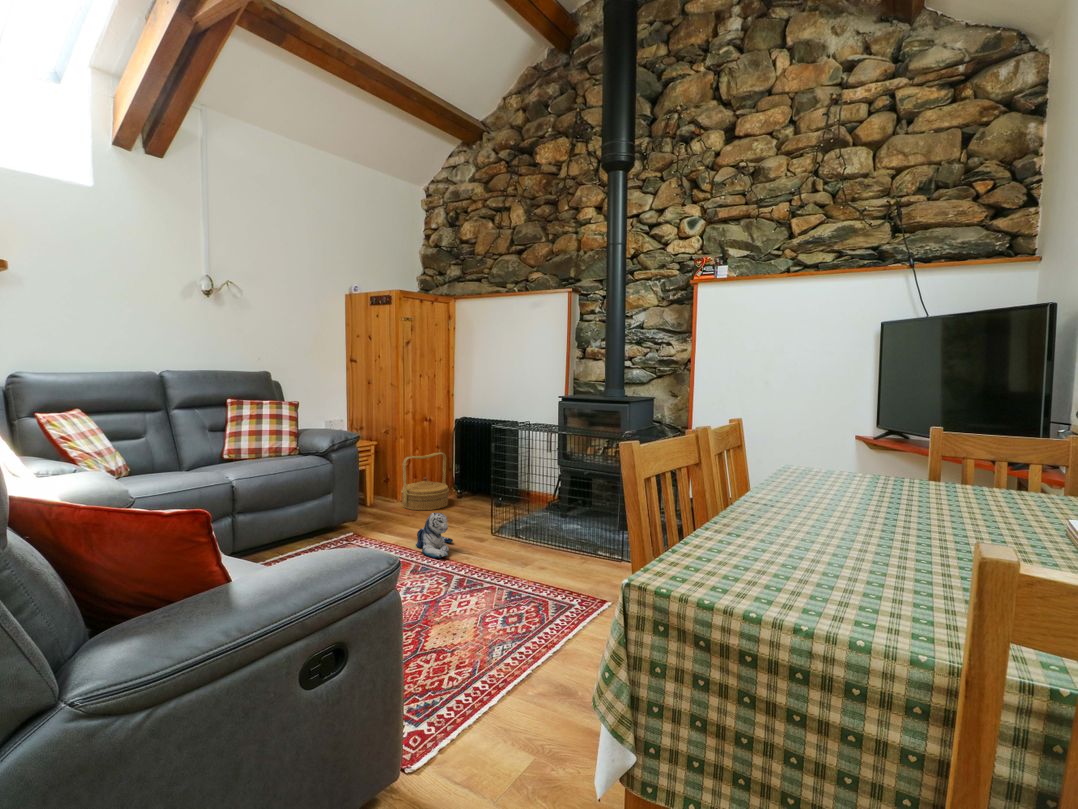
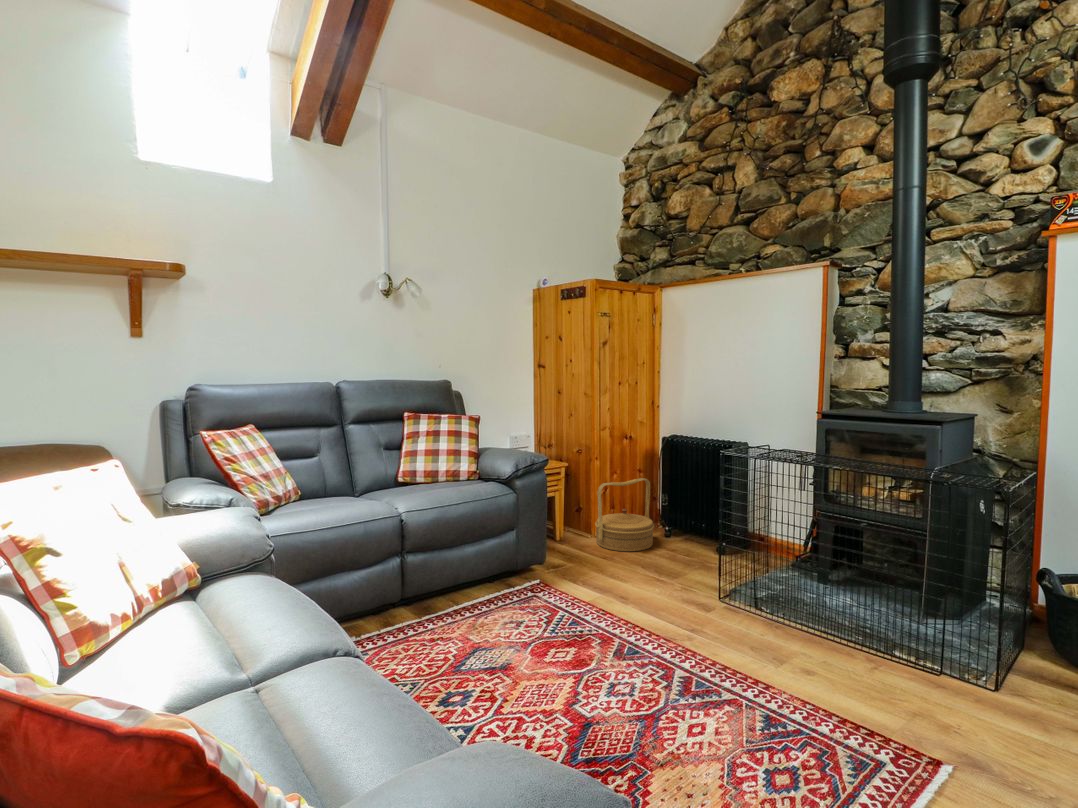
plush toy: present [416,513,453,558] -> none [617,568,667,634]

